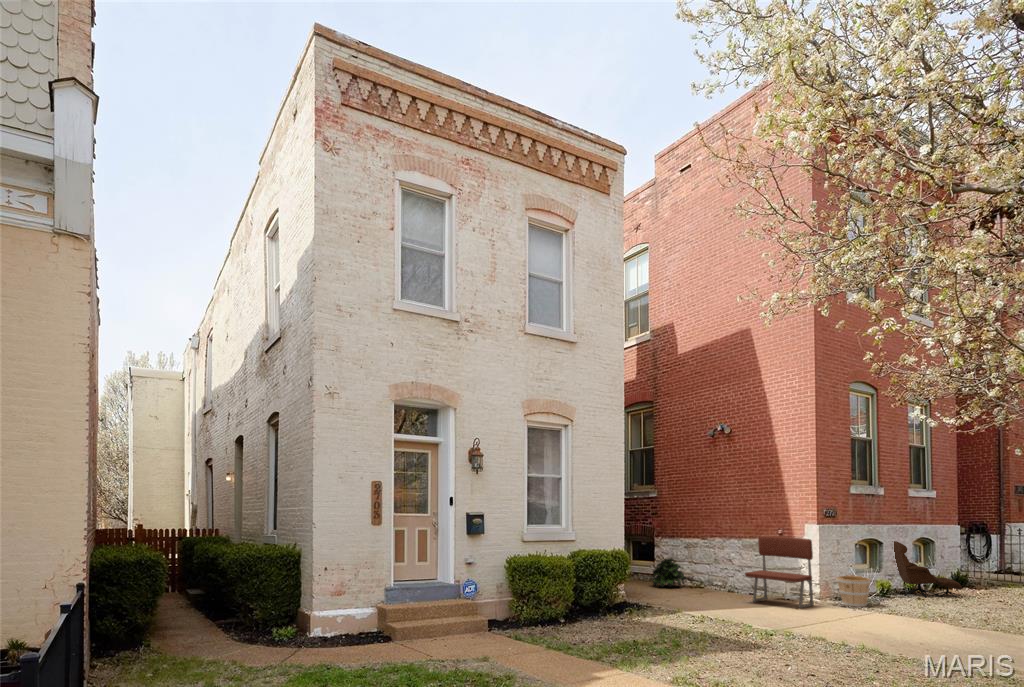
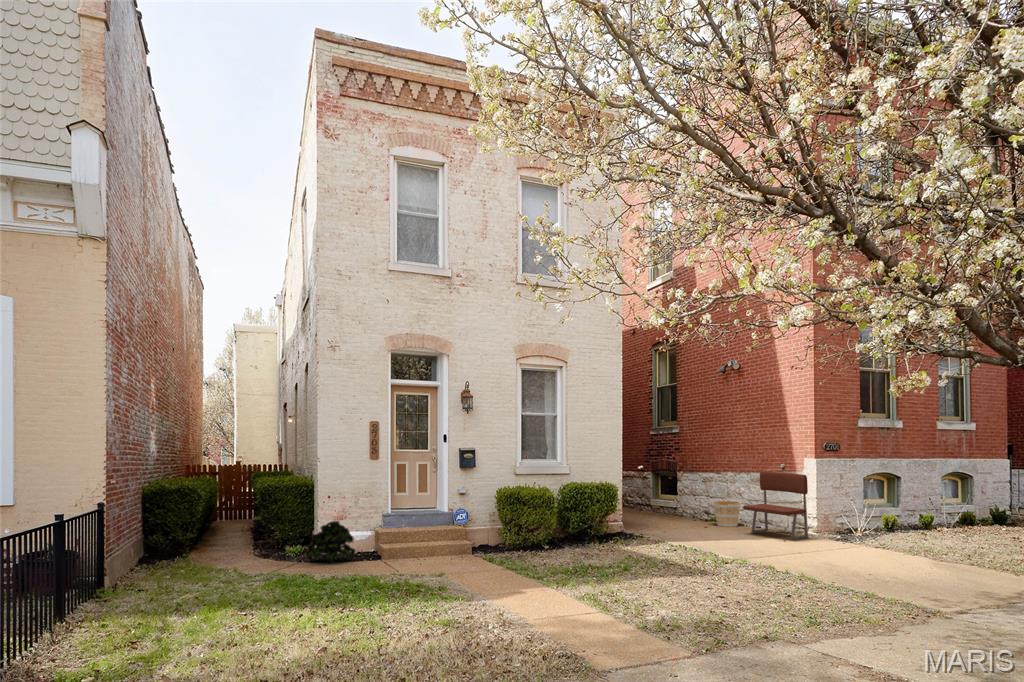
lounge chair: present [894,541,962,598] -> none [907,478,977,534]
potted plant: present [652,559,687,587] -> present [306,521,355,563]
wooden bucket: present [836,575,870,607] -> present [713,500,741,527]

